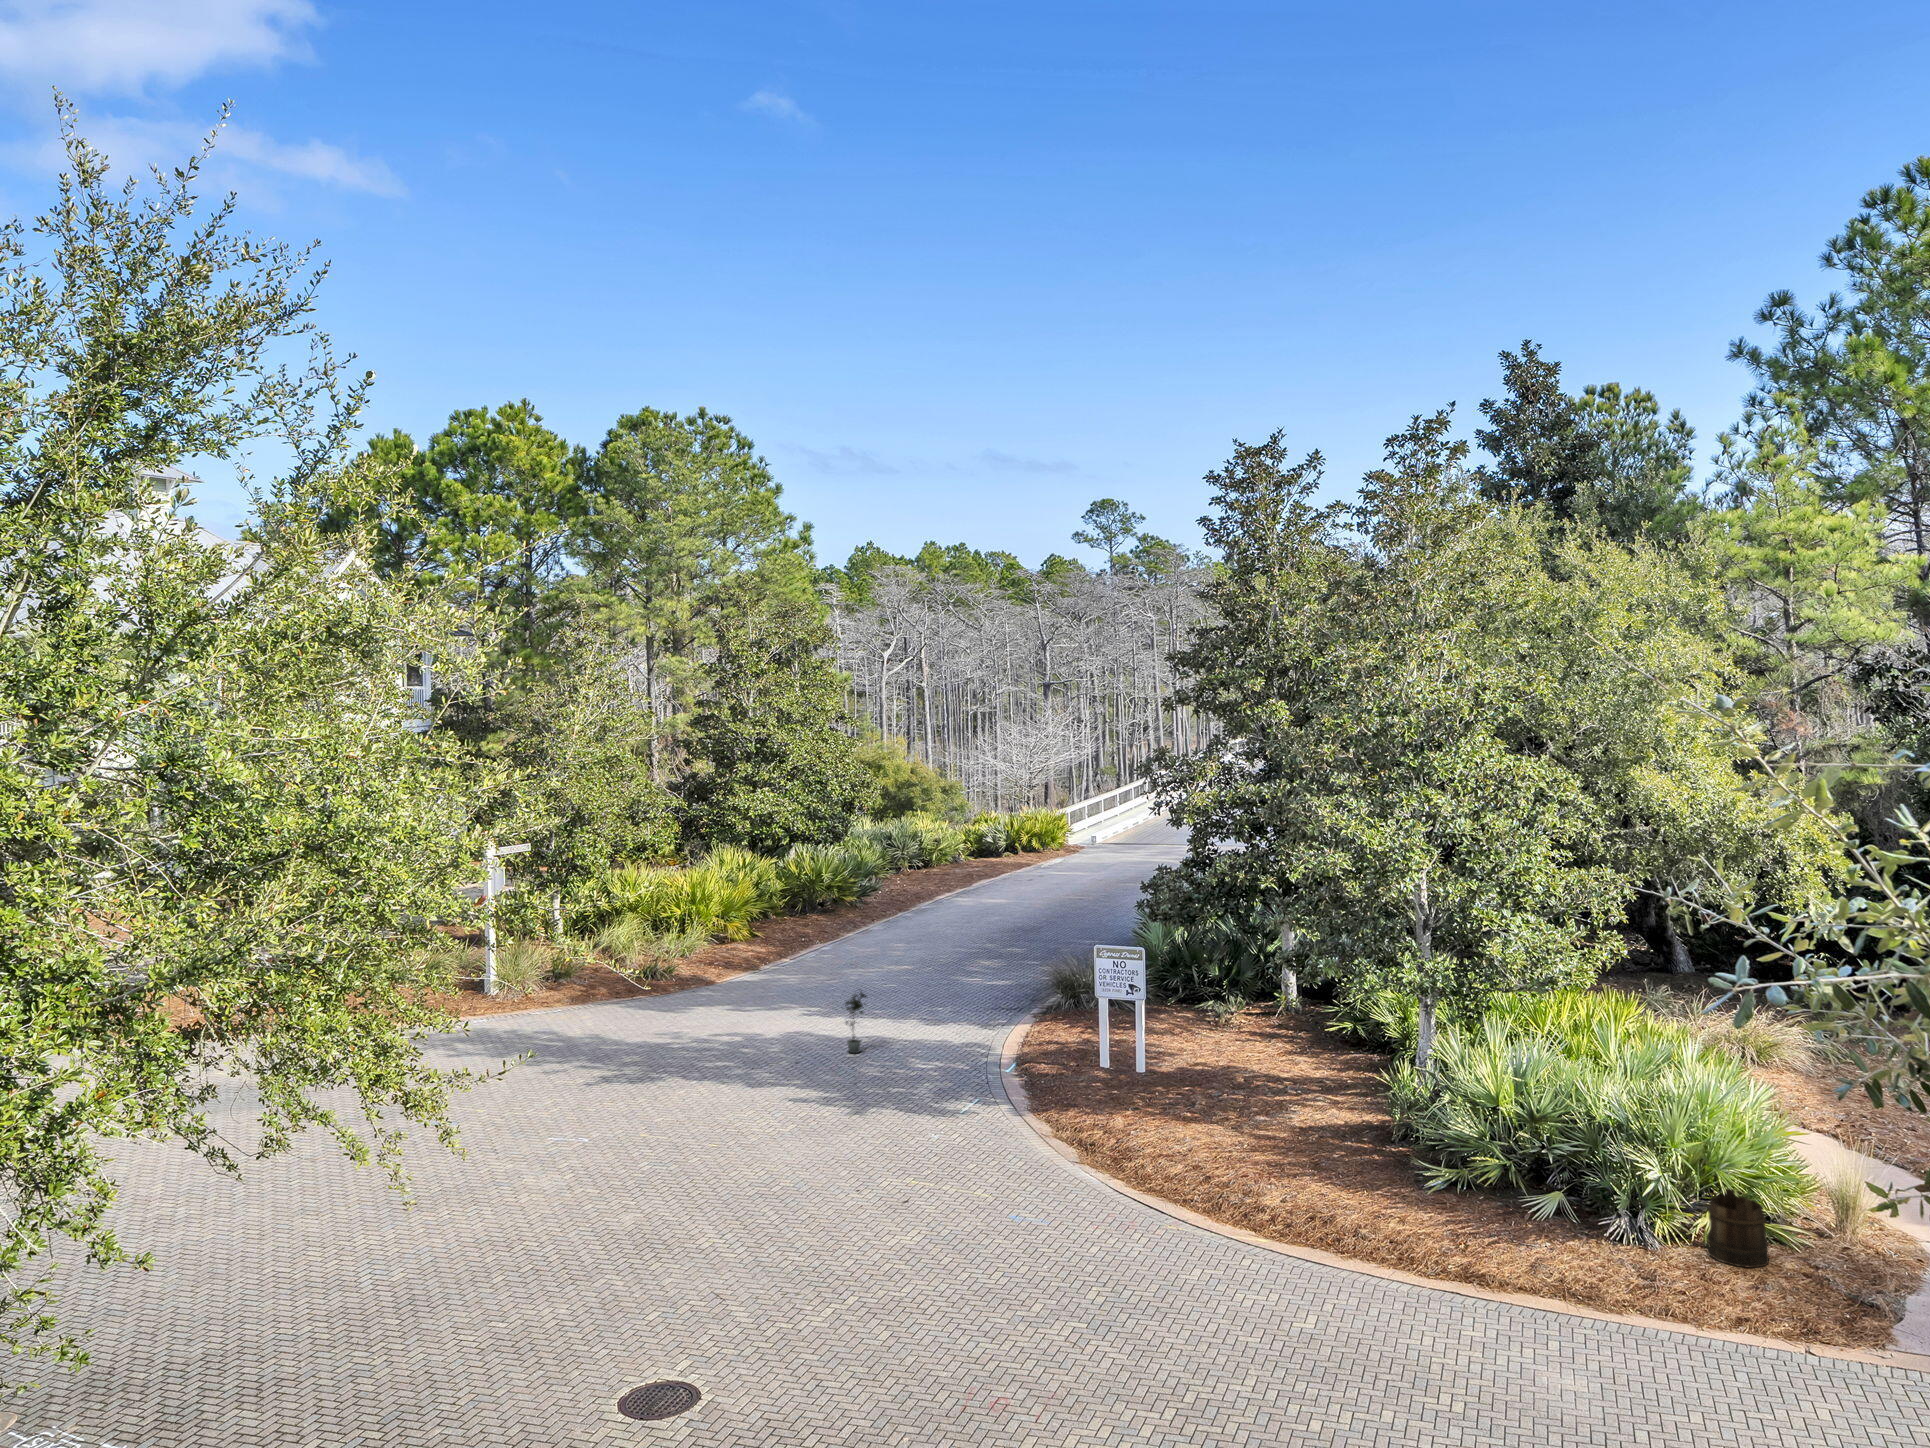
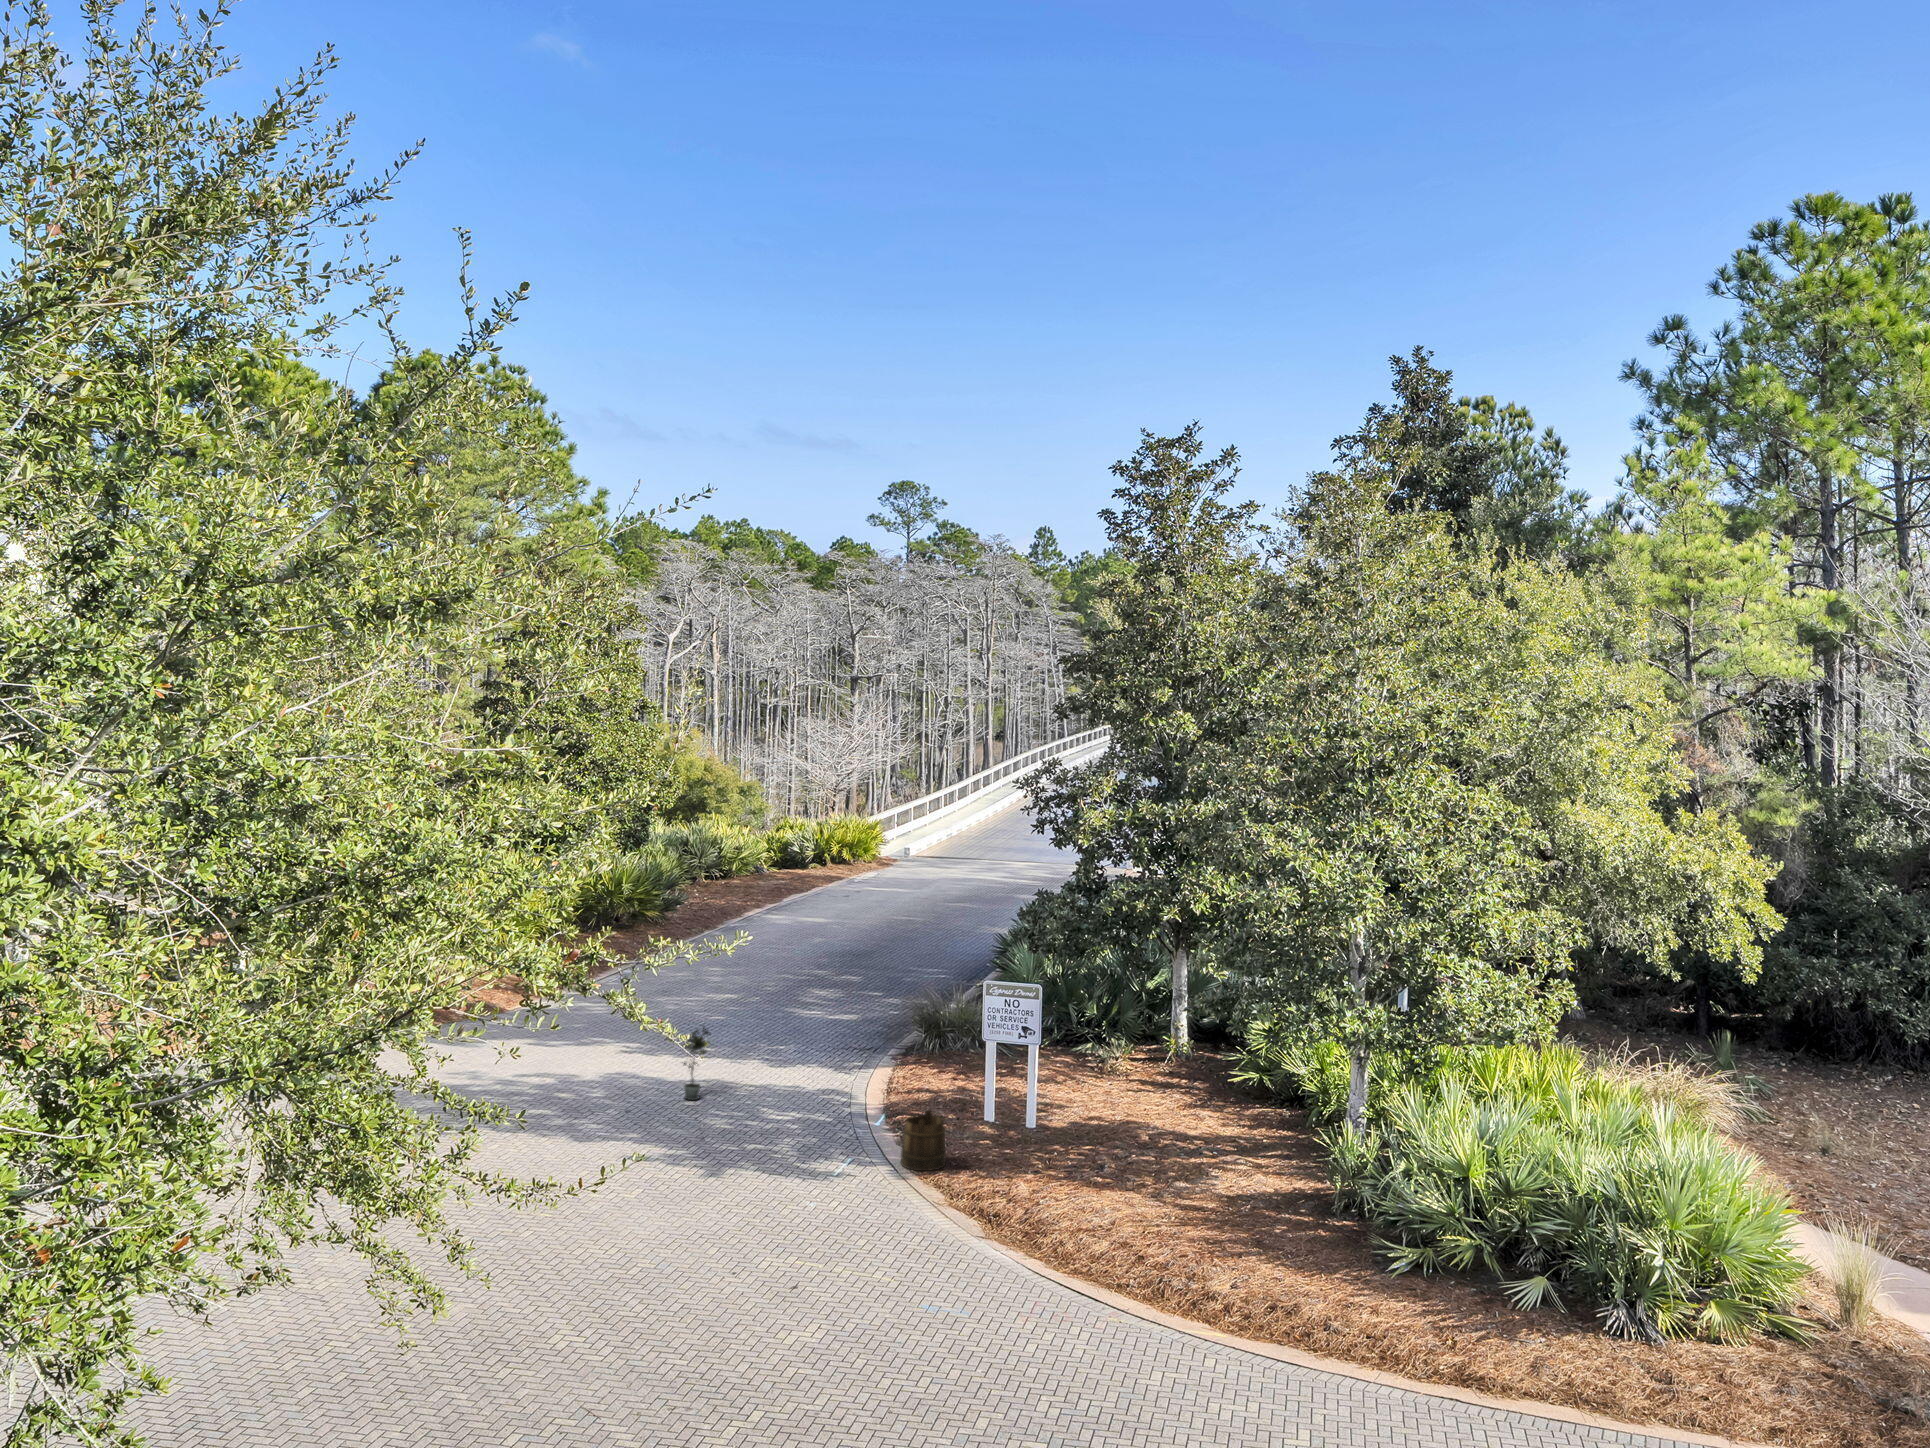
bucket: present [1706,1189,1769,1268] -> present [901,1110,946,1171]

